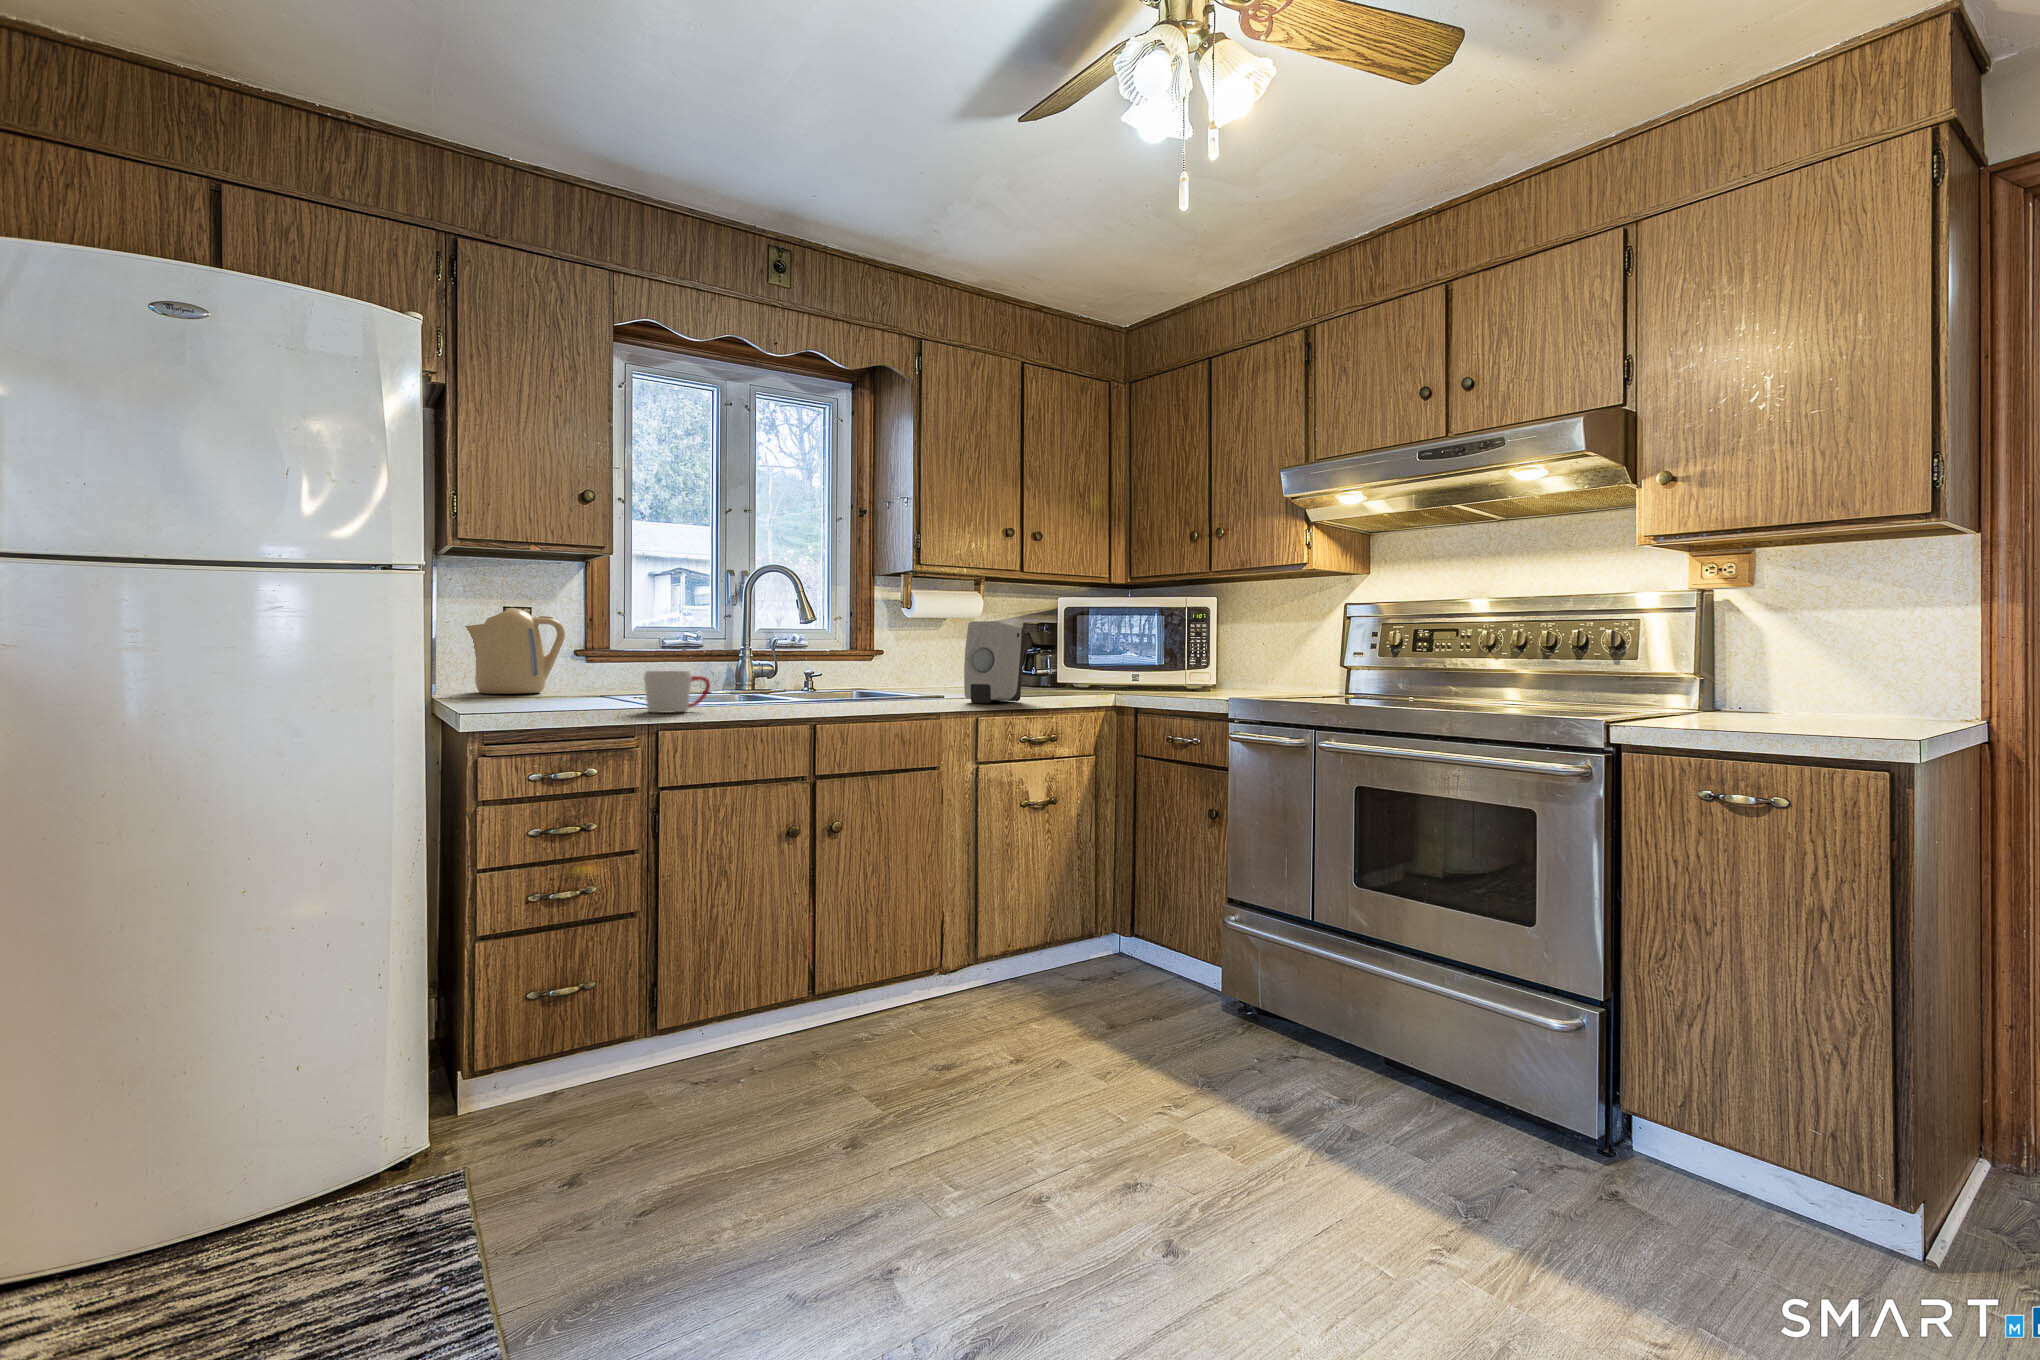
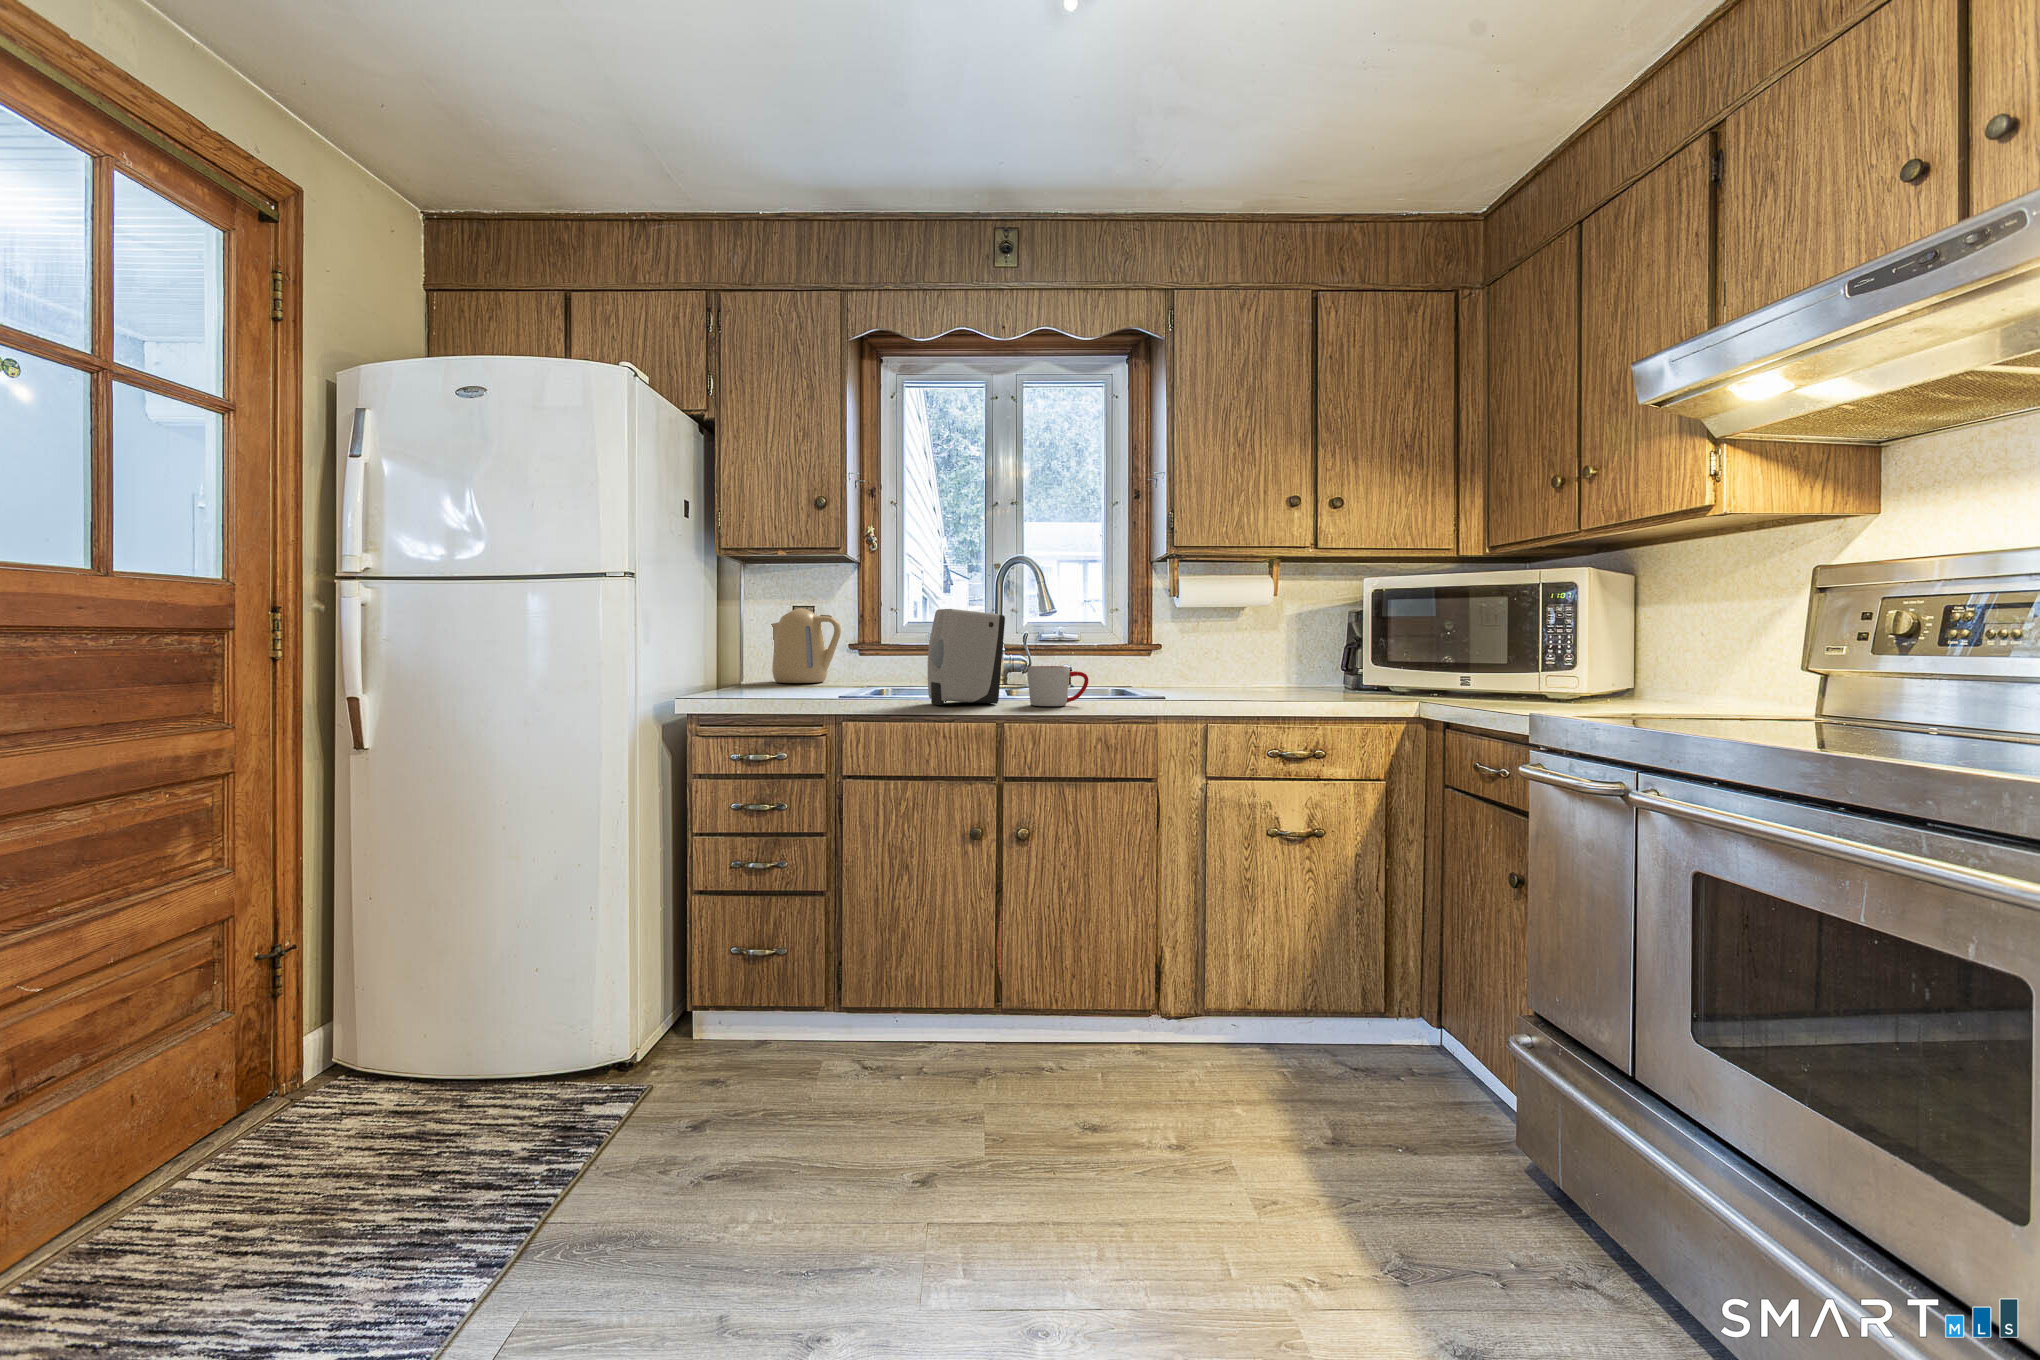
soap dispenser: present [964,621,1024,703] -> present [928,609,1005,705]
mug: present [644,671,710,713] -> present [1027,666,1088,706]

